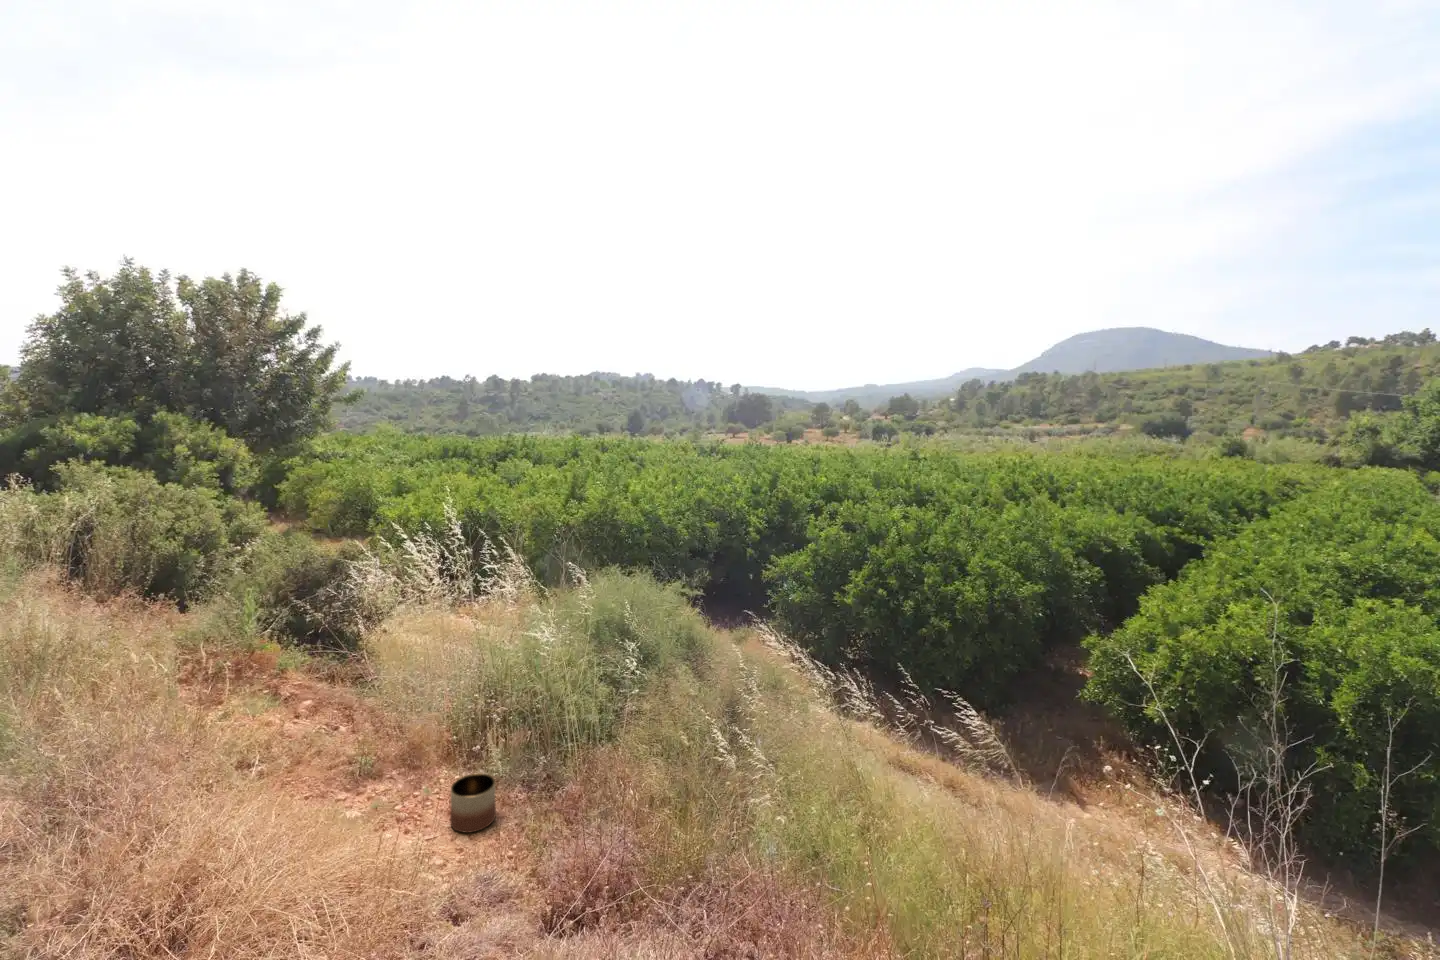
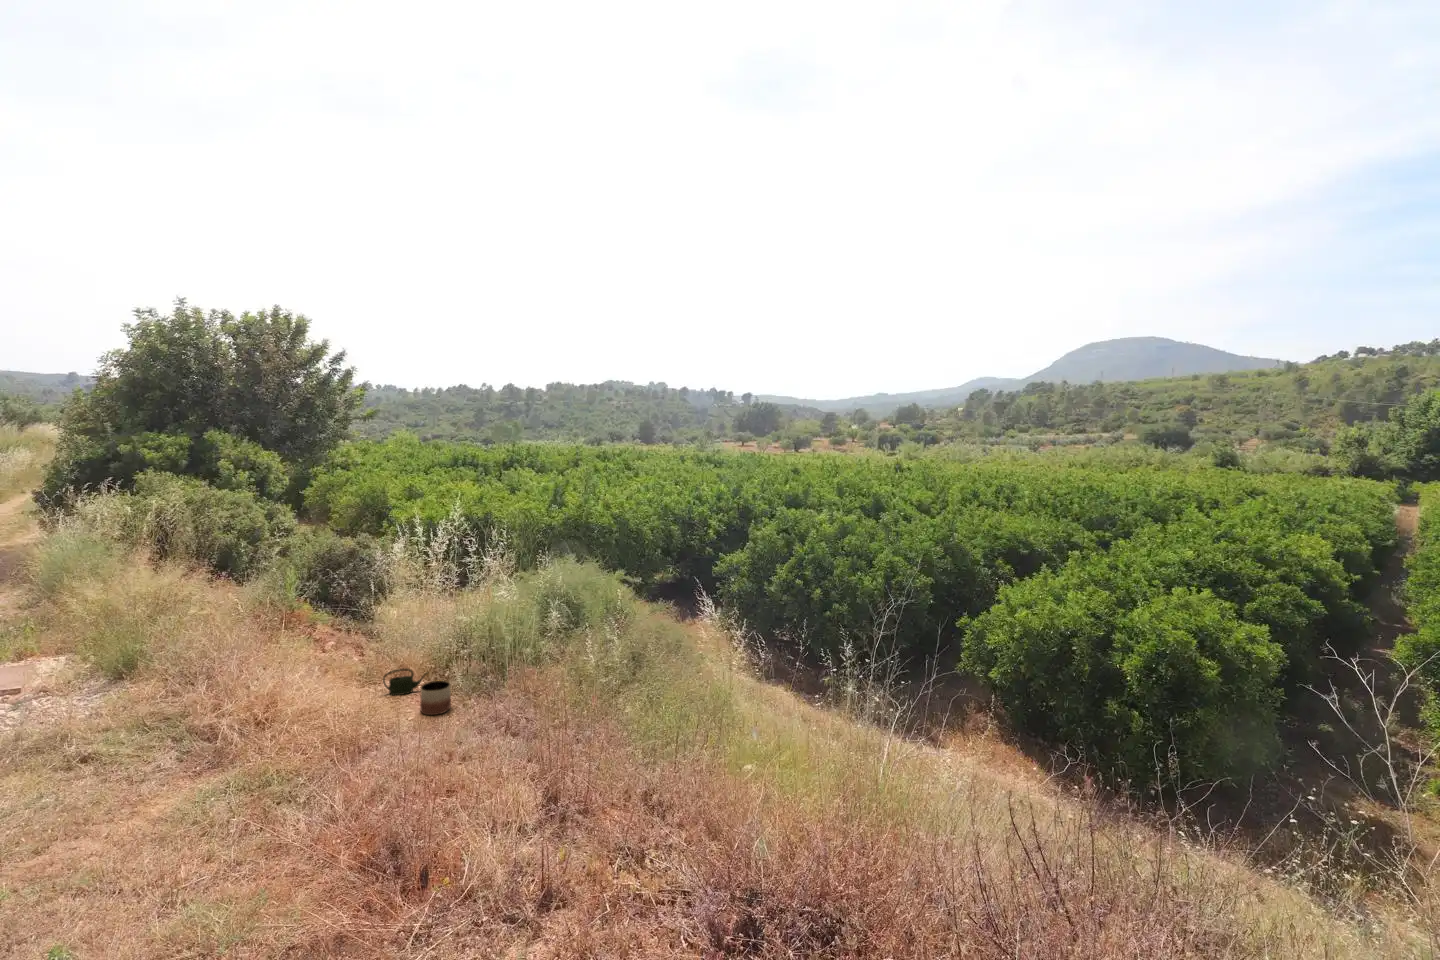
watering can: none [389,751,457,793] -> present [383,669,428,695]

